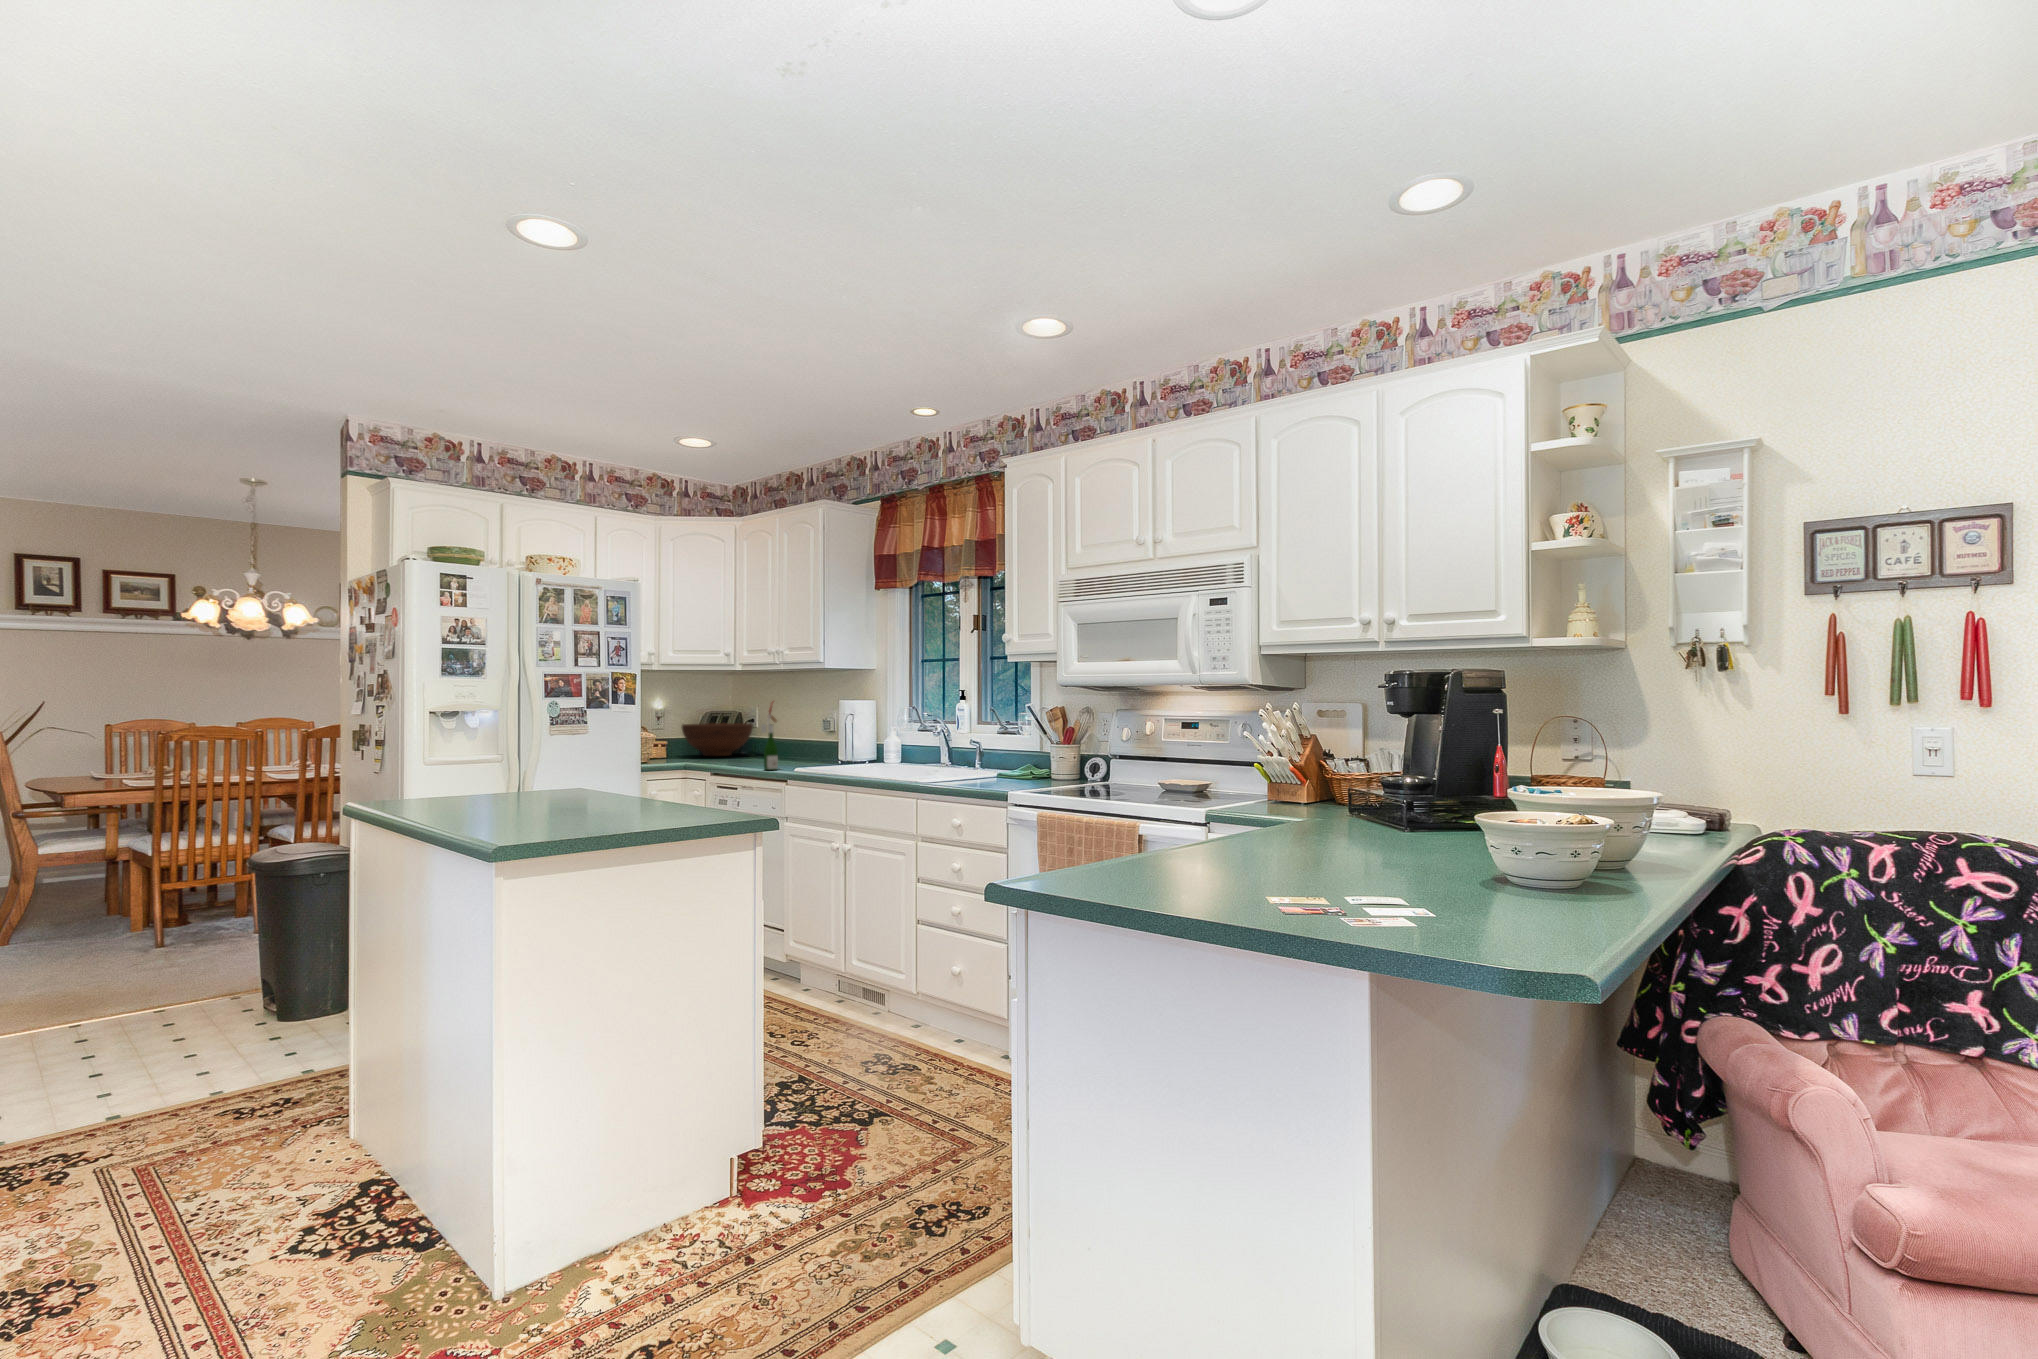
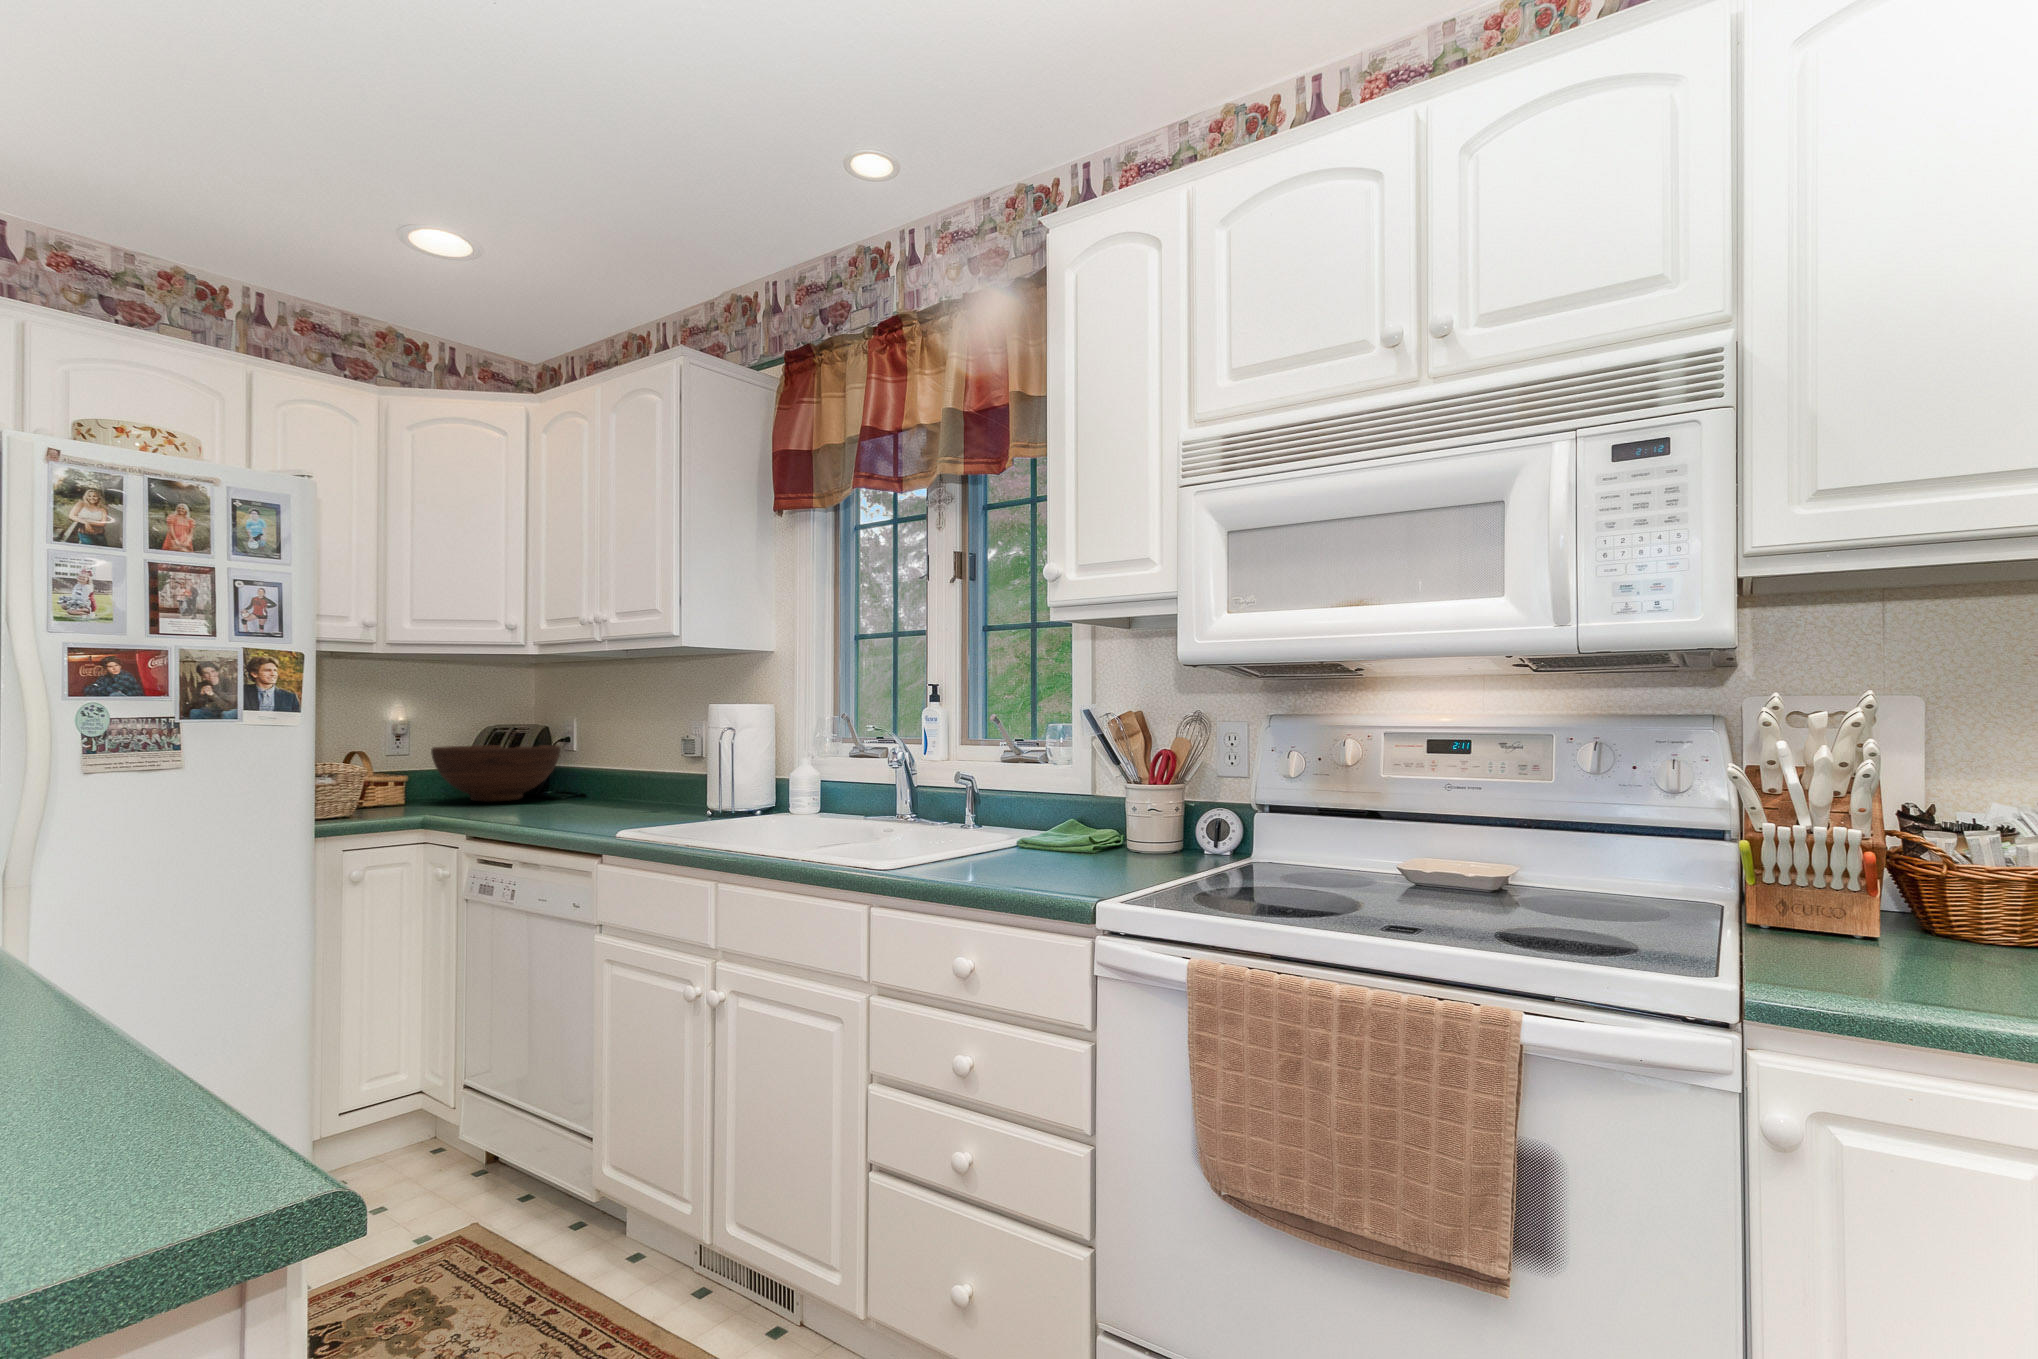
wine bottle: present [761,702,778,770] -> none [558,702,599,833]

